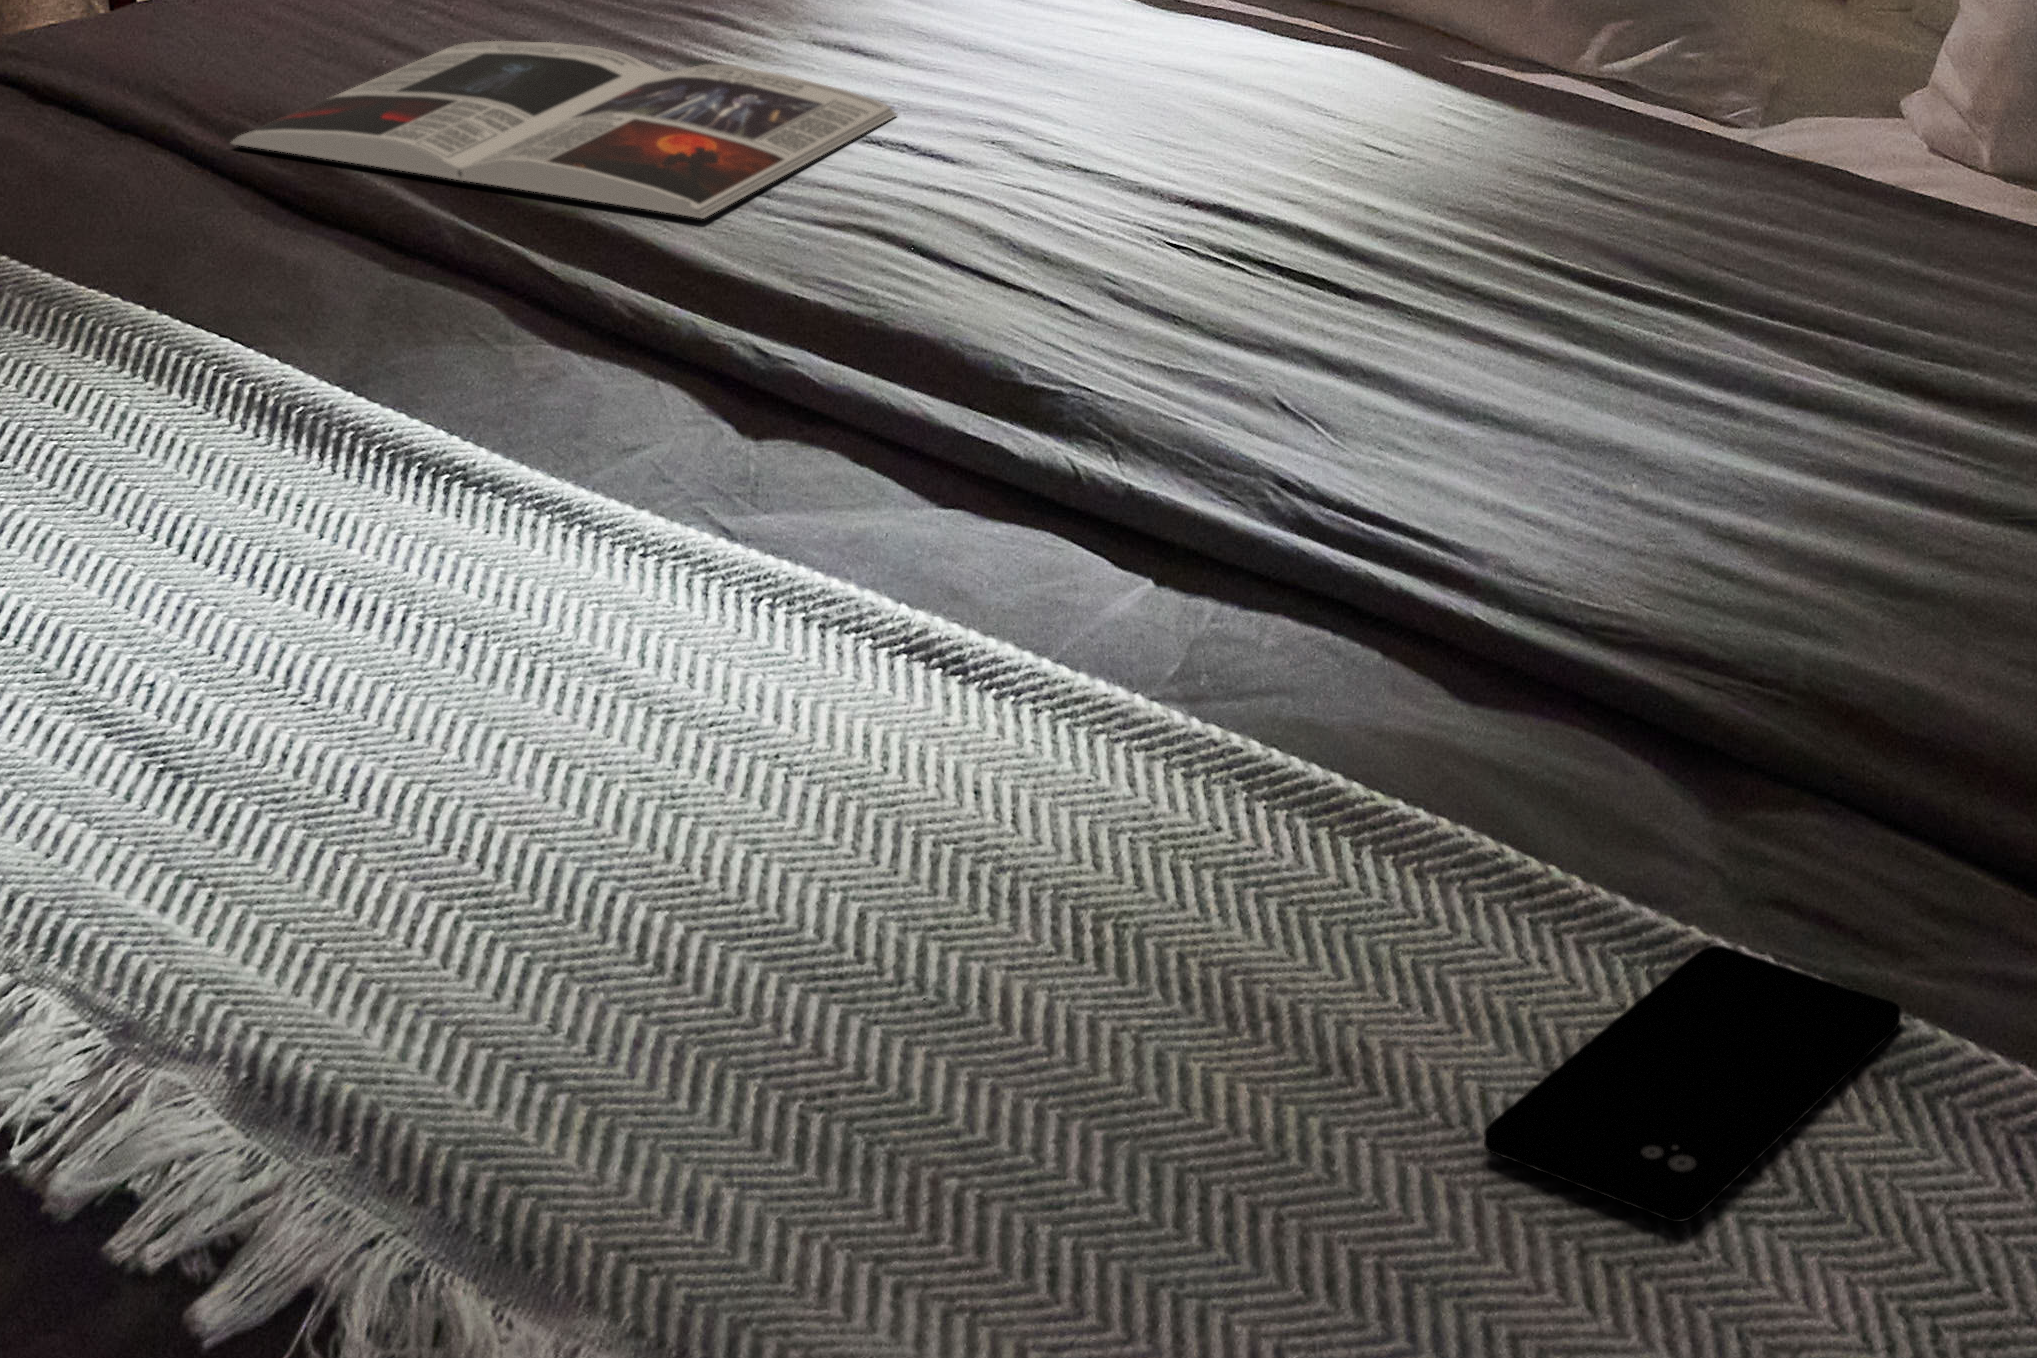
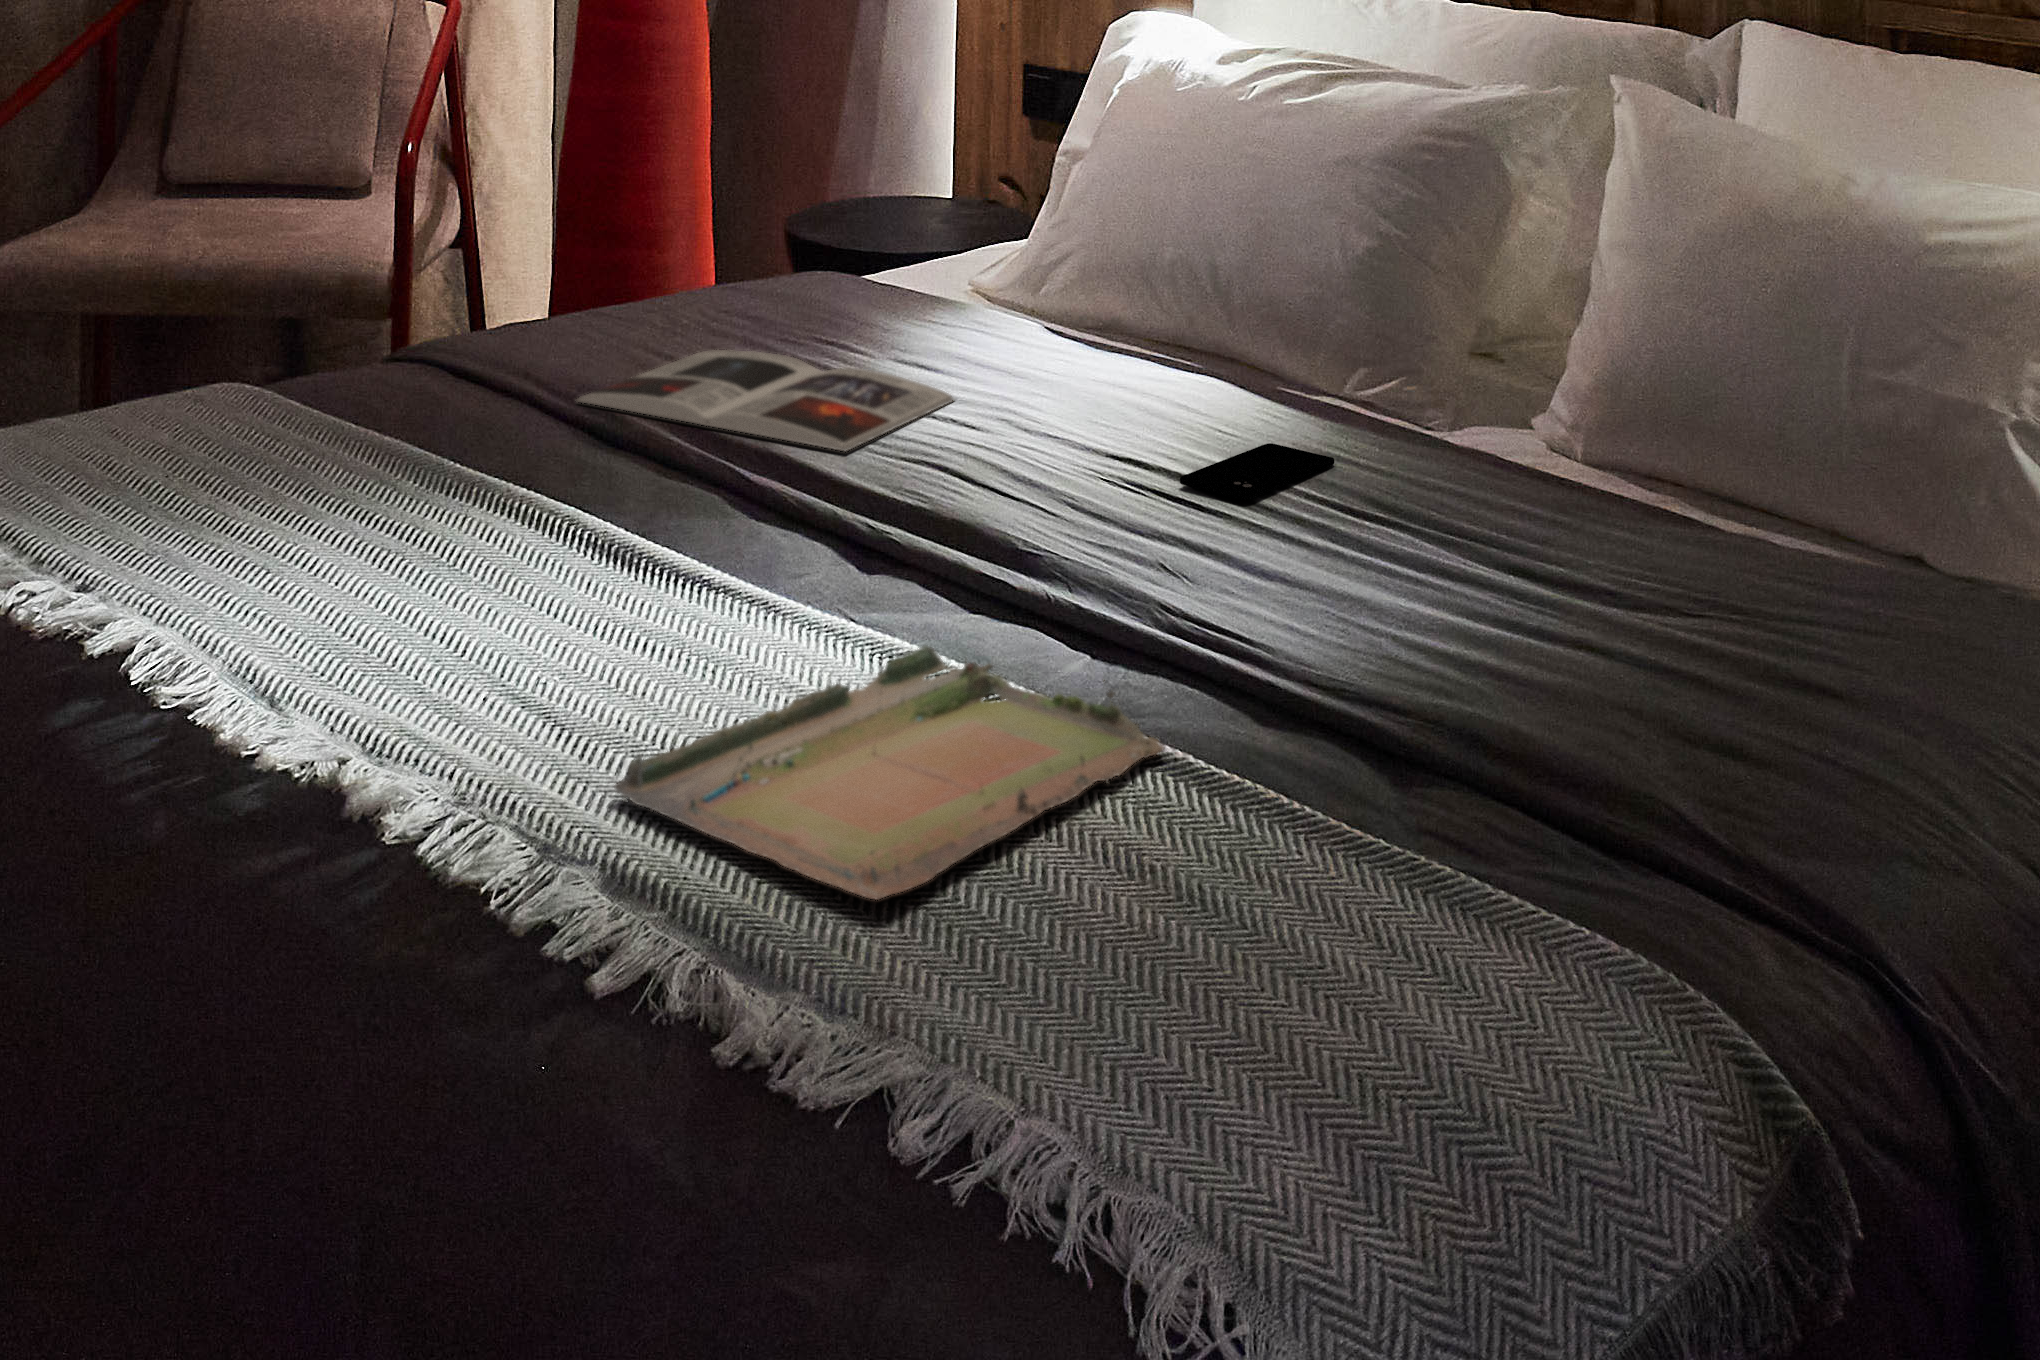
tray: none [252,590,1278,1123] -> present [614,646,1164,900]
smartphone: present [1484,945,1902,1222] -> present [1180,443,1334,500]

